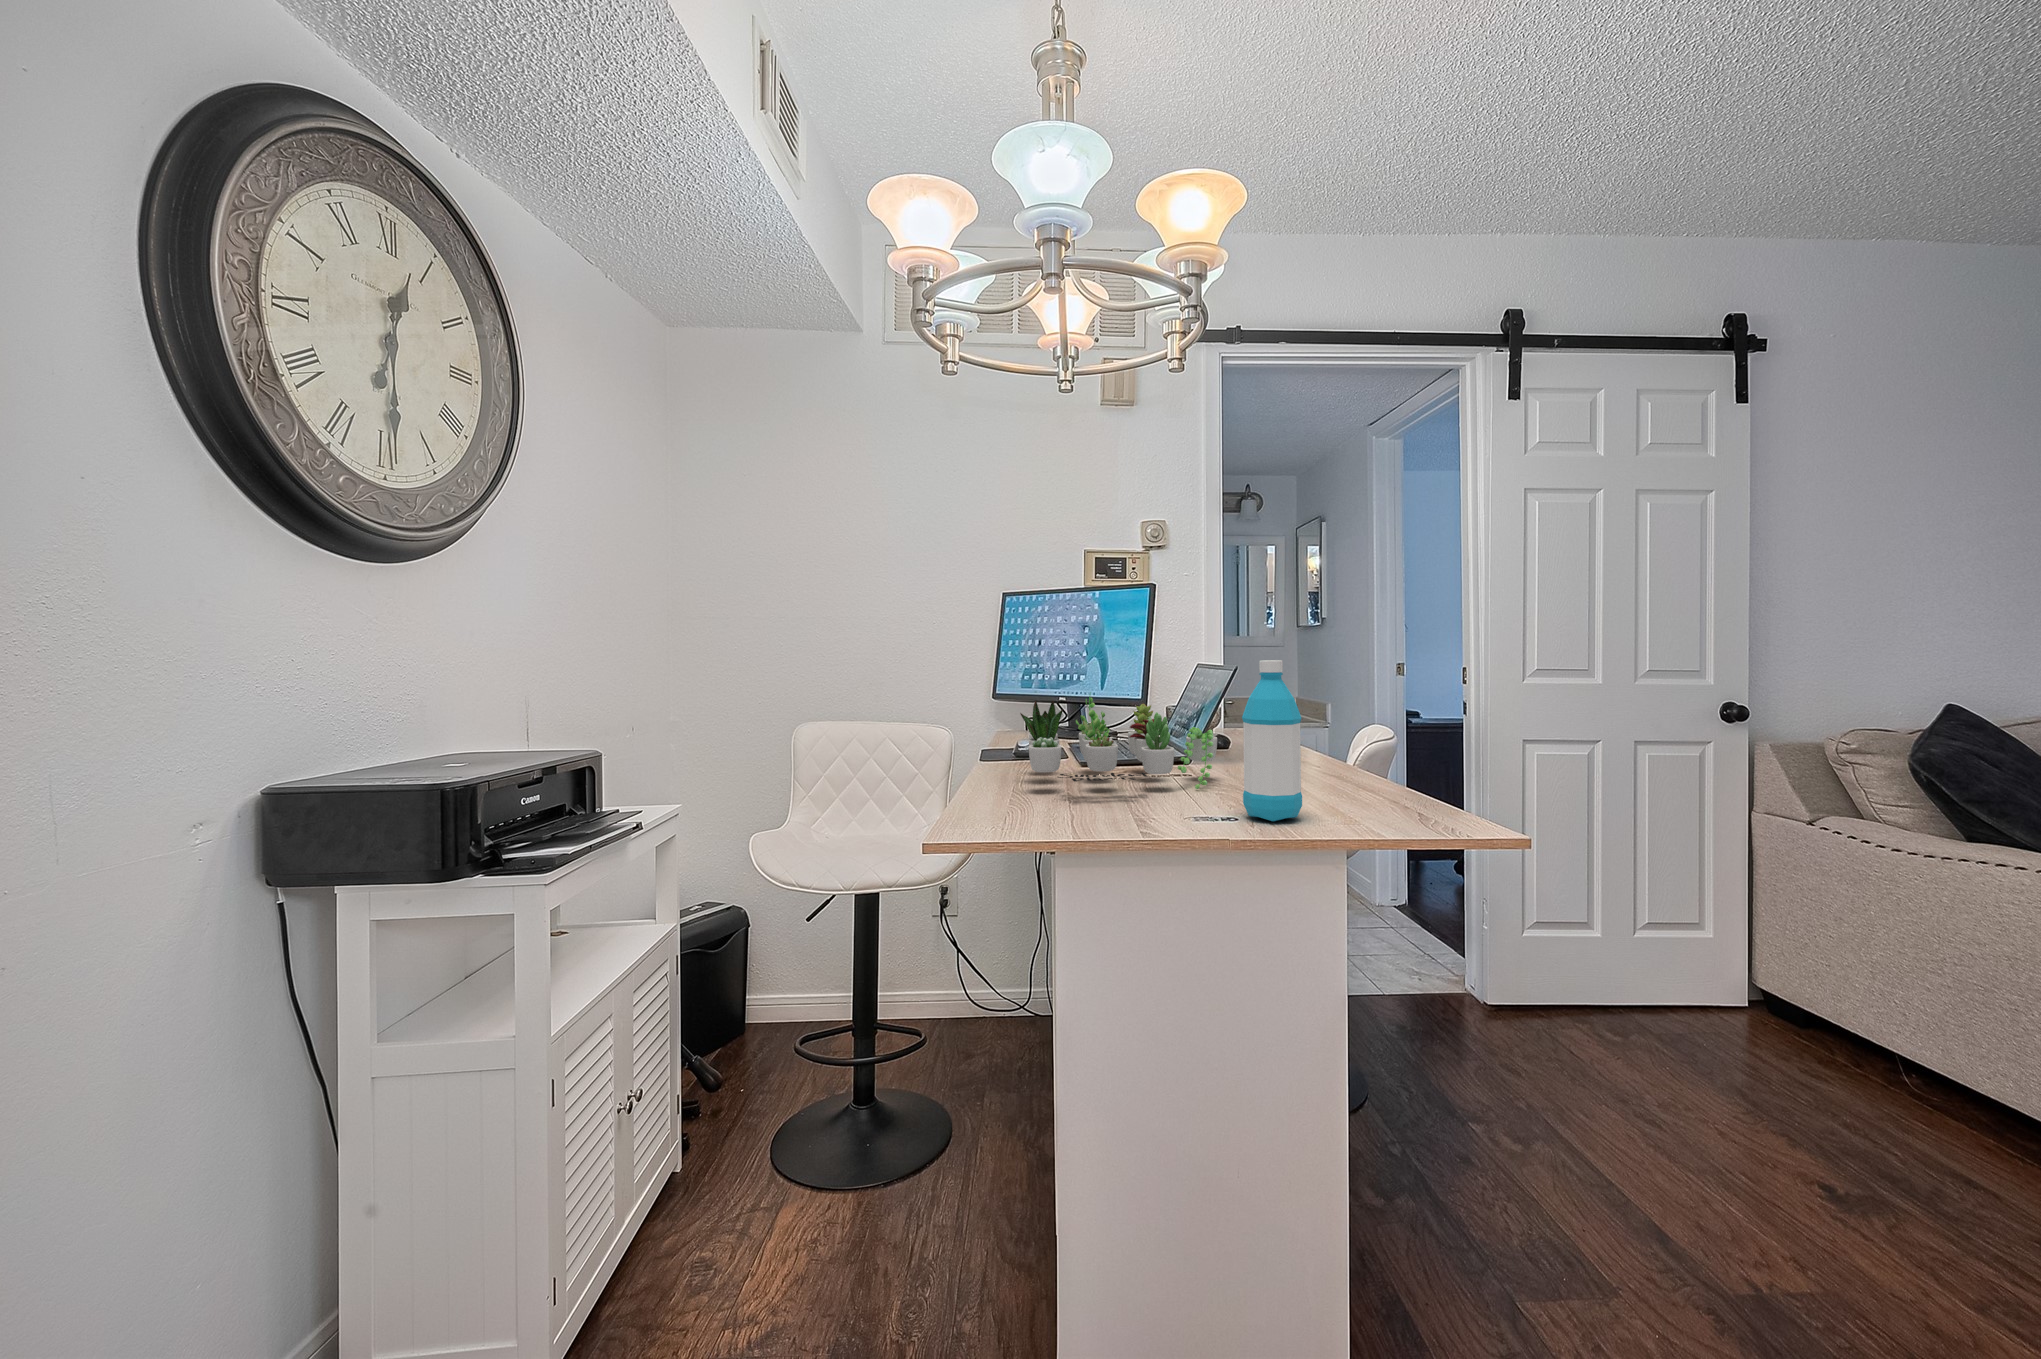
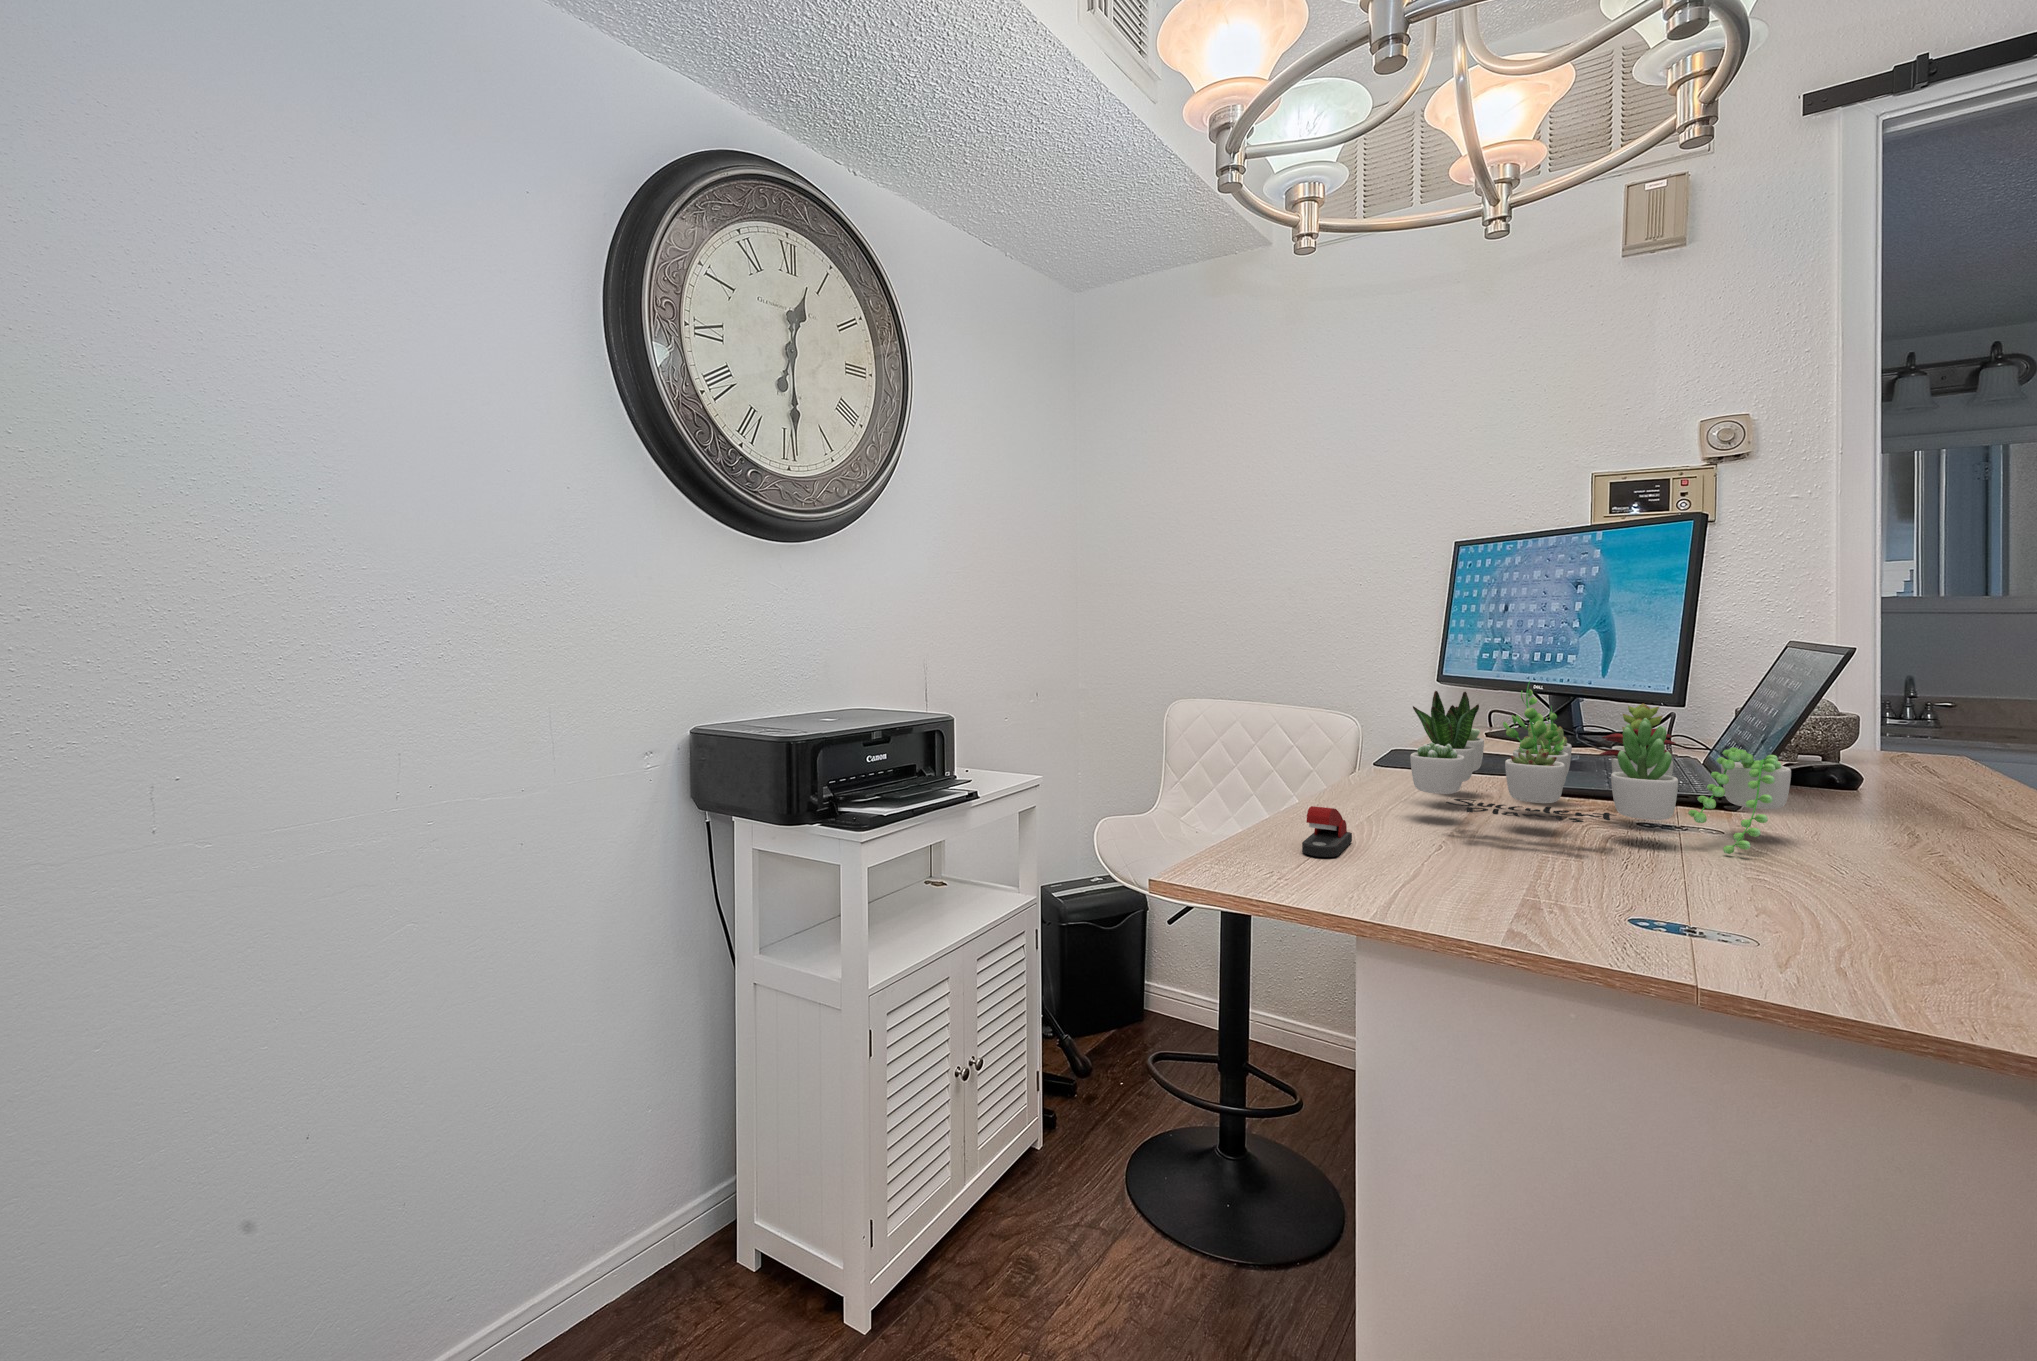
water bottle: present [1242,660,1302,822] -> none [1793,632,1952,942]
stapler: none [984,788,1009,824] -> present [1302,806,1352,857]

